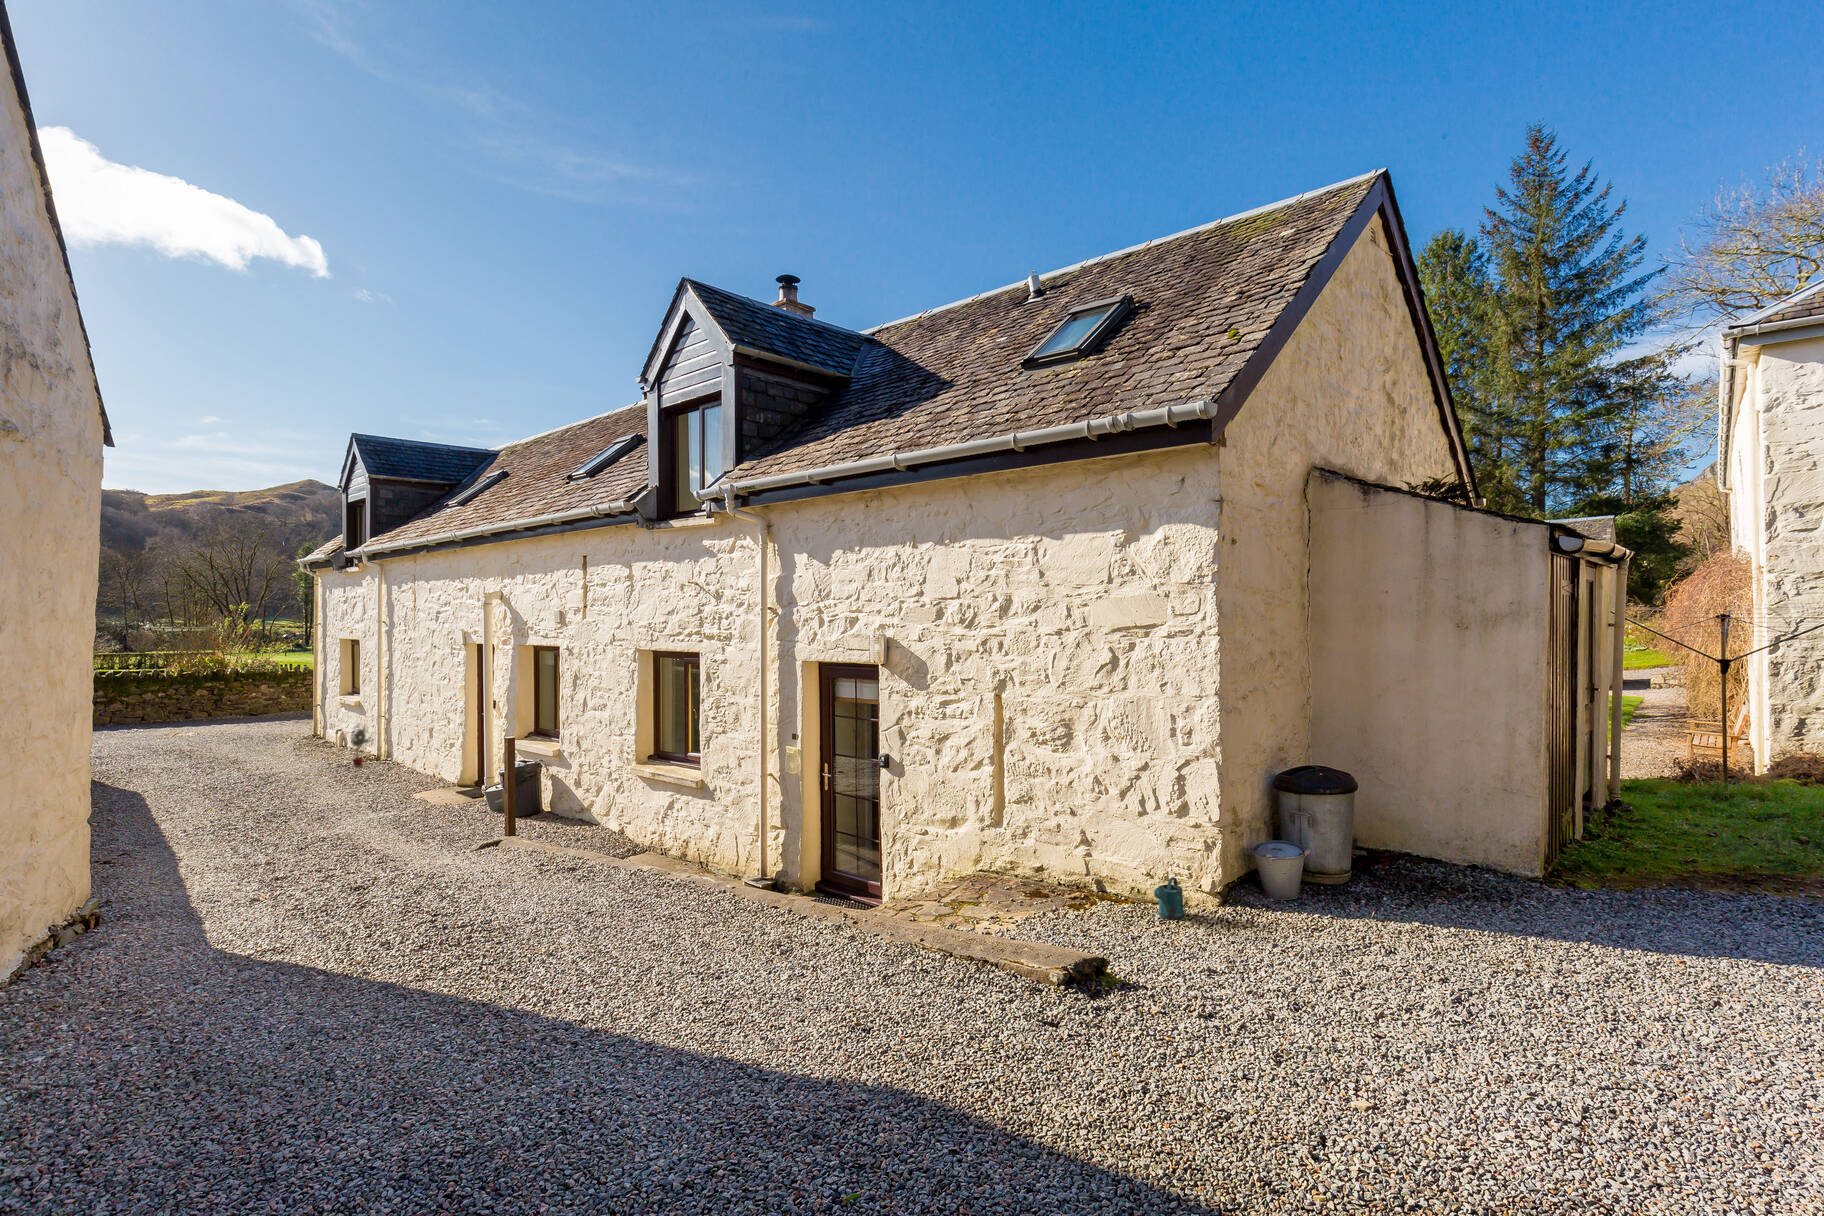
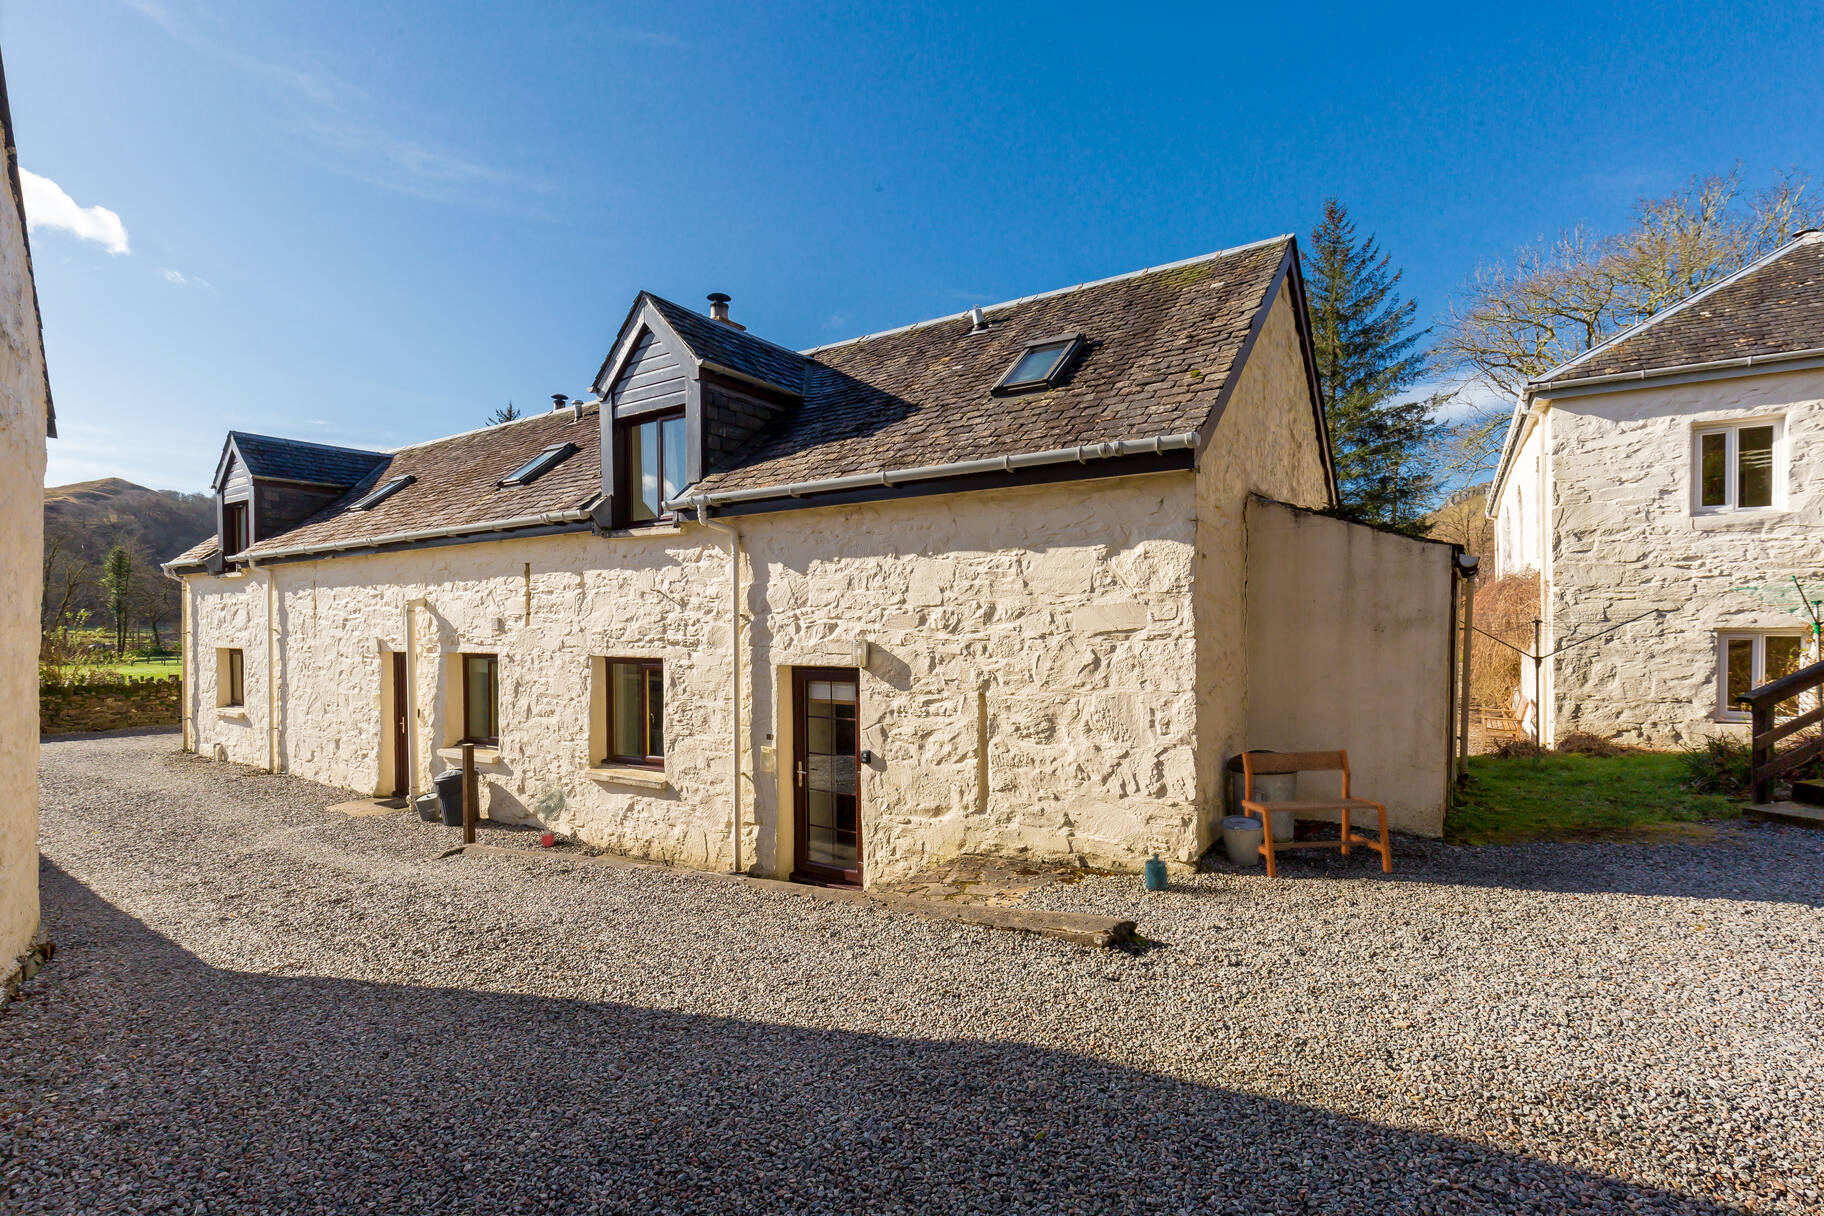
potted tree: present [351,723,374,767] -> present [533,781,570,847]
bench: none [1291,769,1465,917] -> present [1242,749,1392,877]

